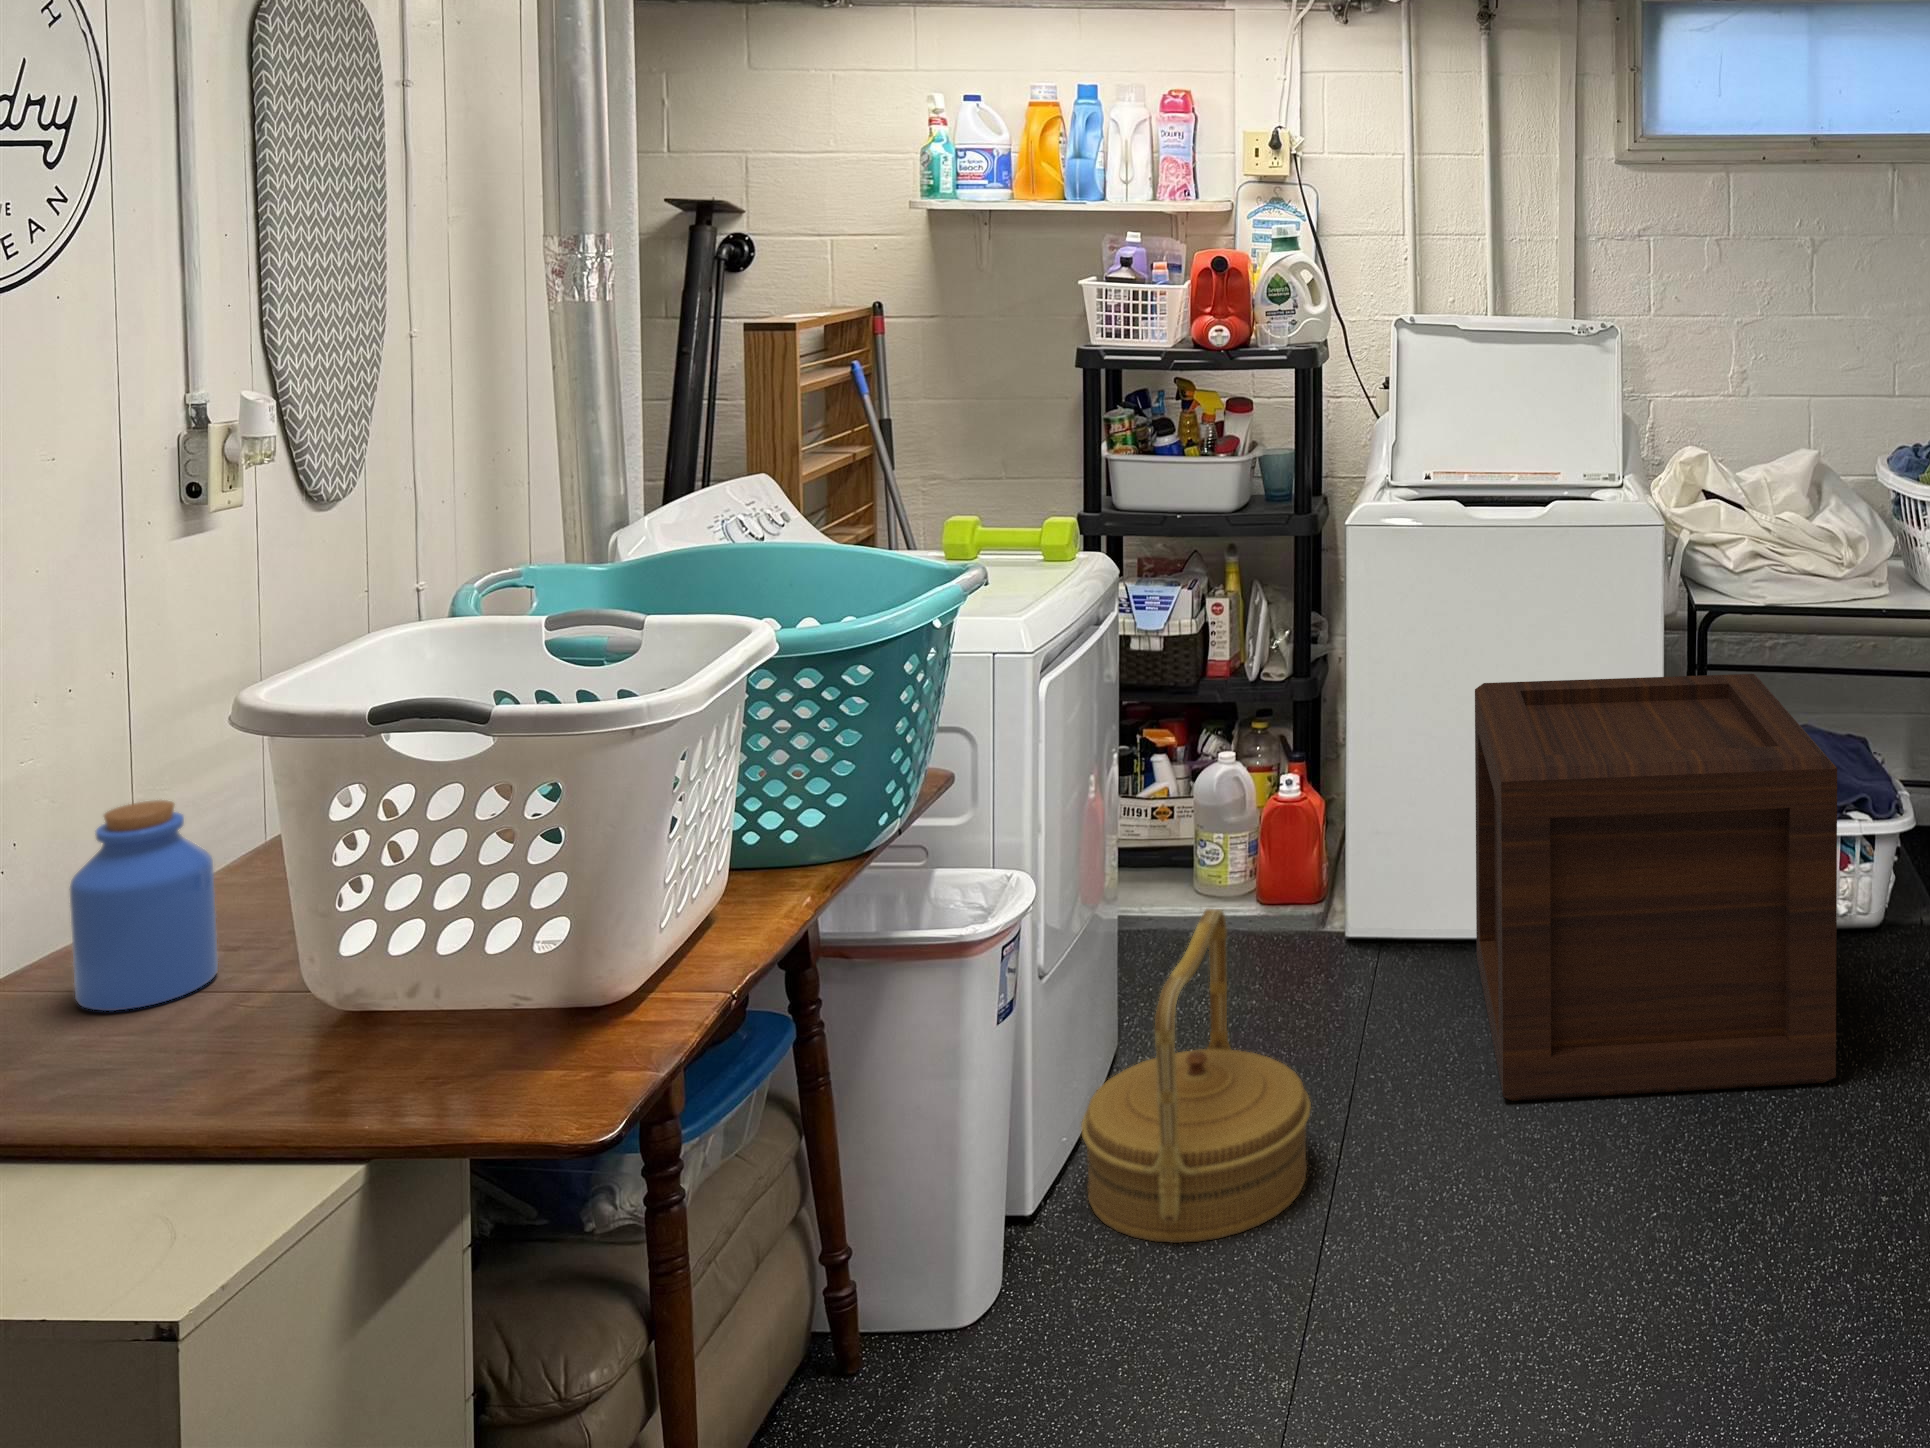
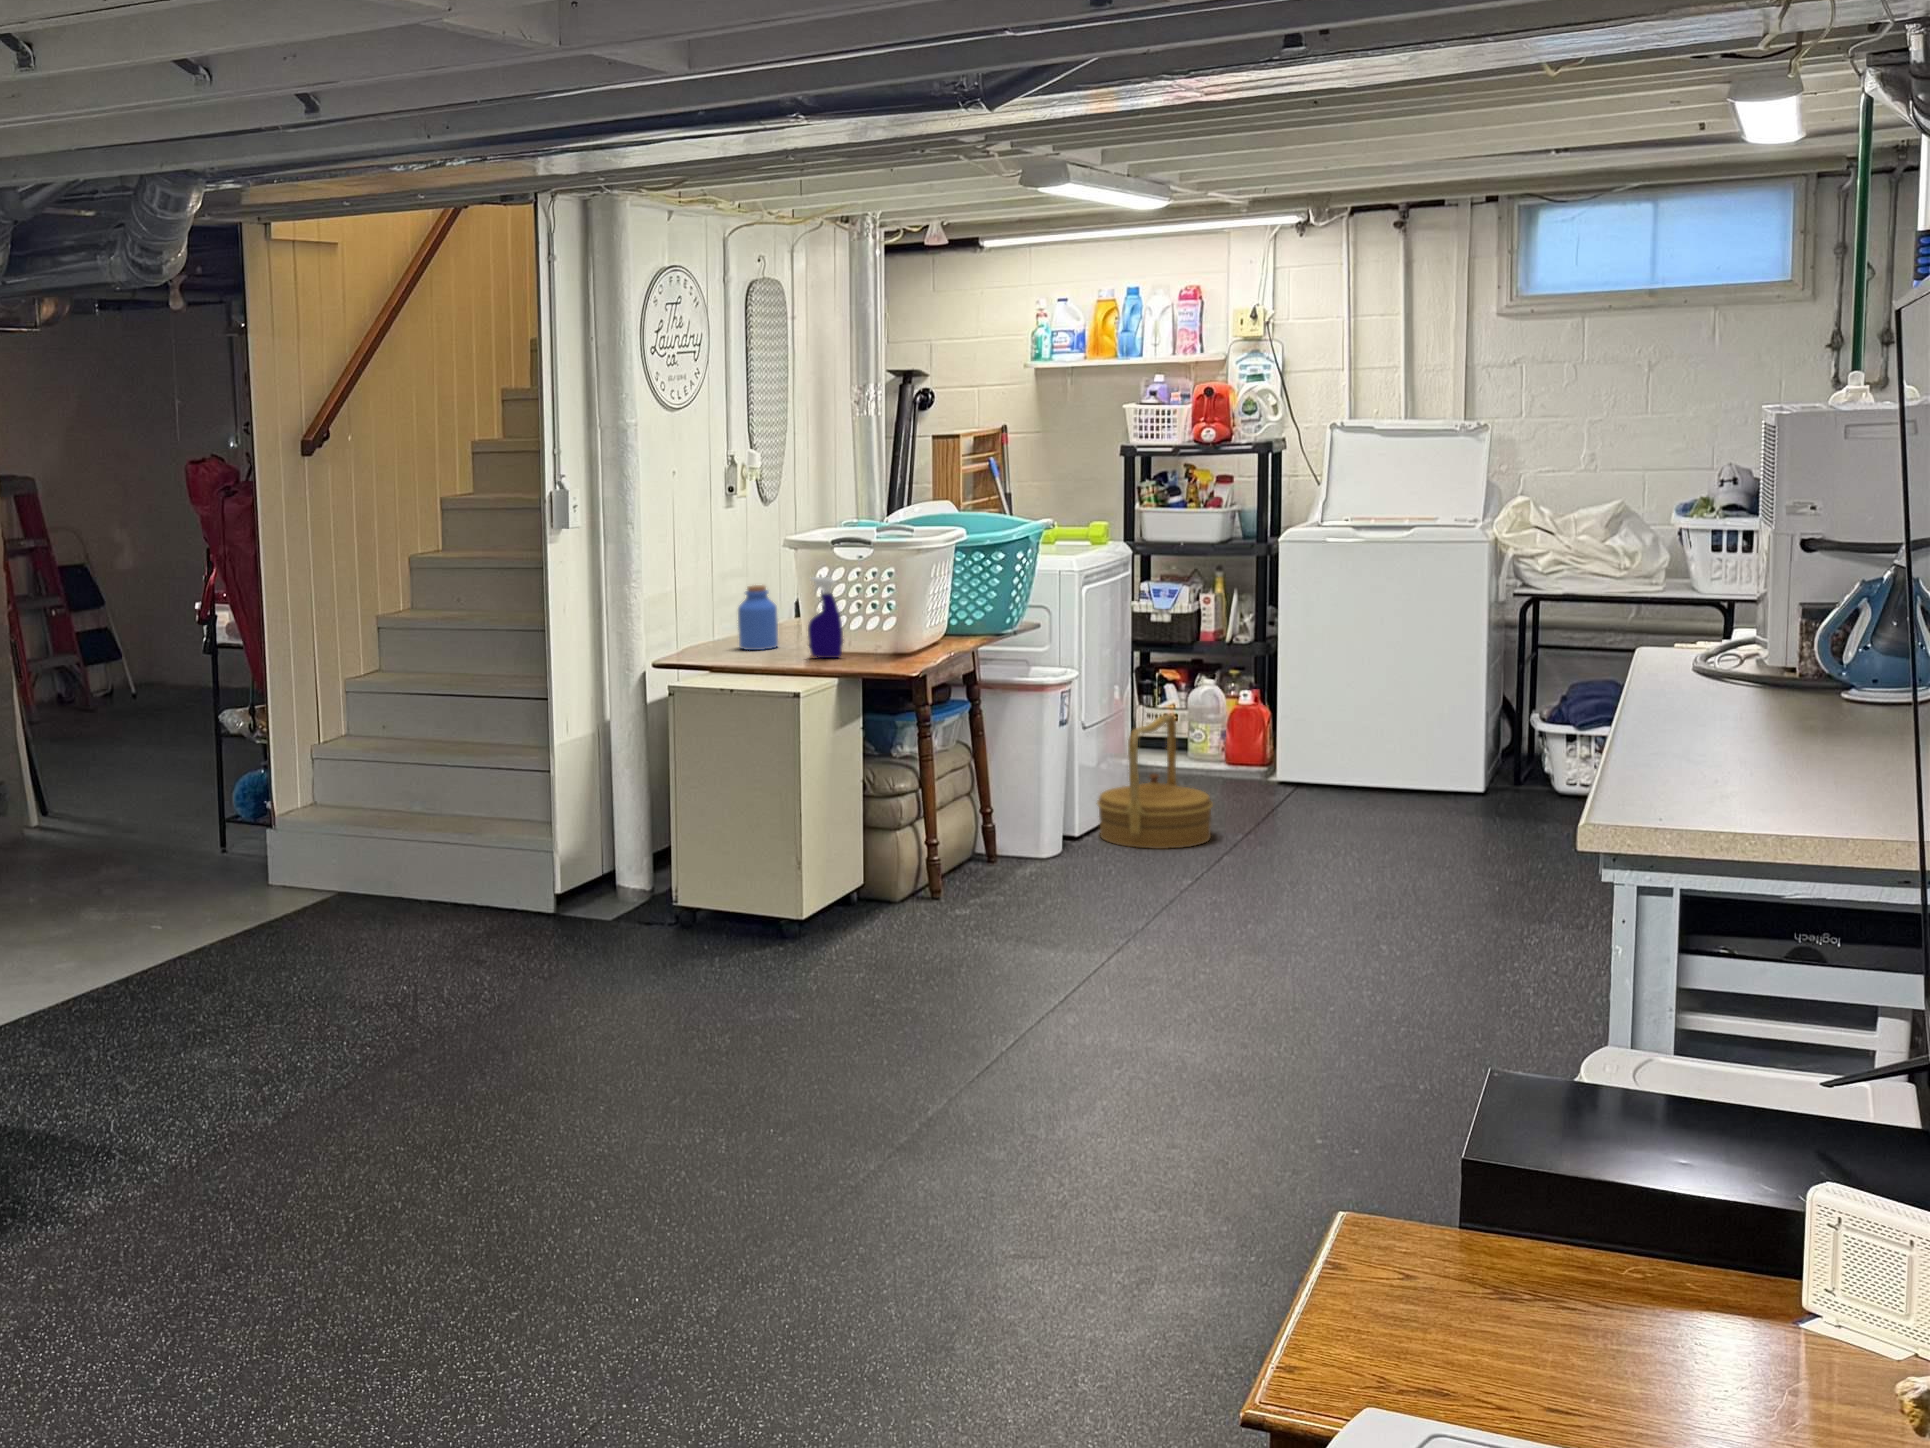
wooden crate: present [1475,674,1837,1101] -> none [1330,631,1544,844]
spray bottle: none [259,825,379,1078] -> present [808,577,843,658]

